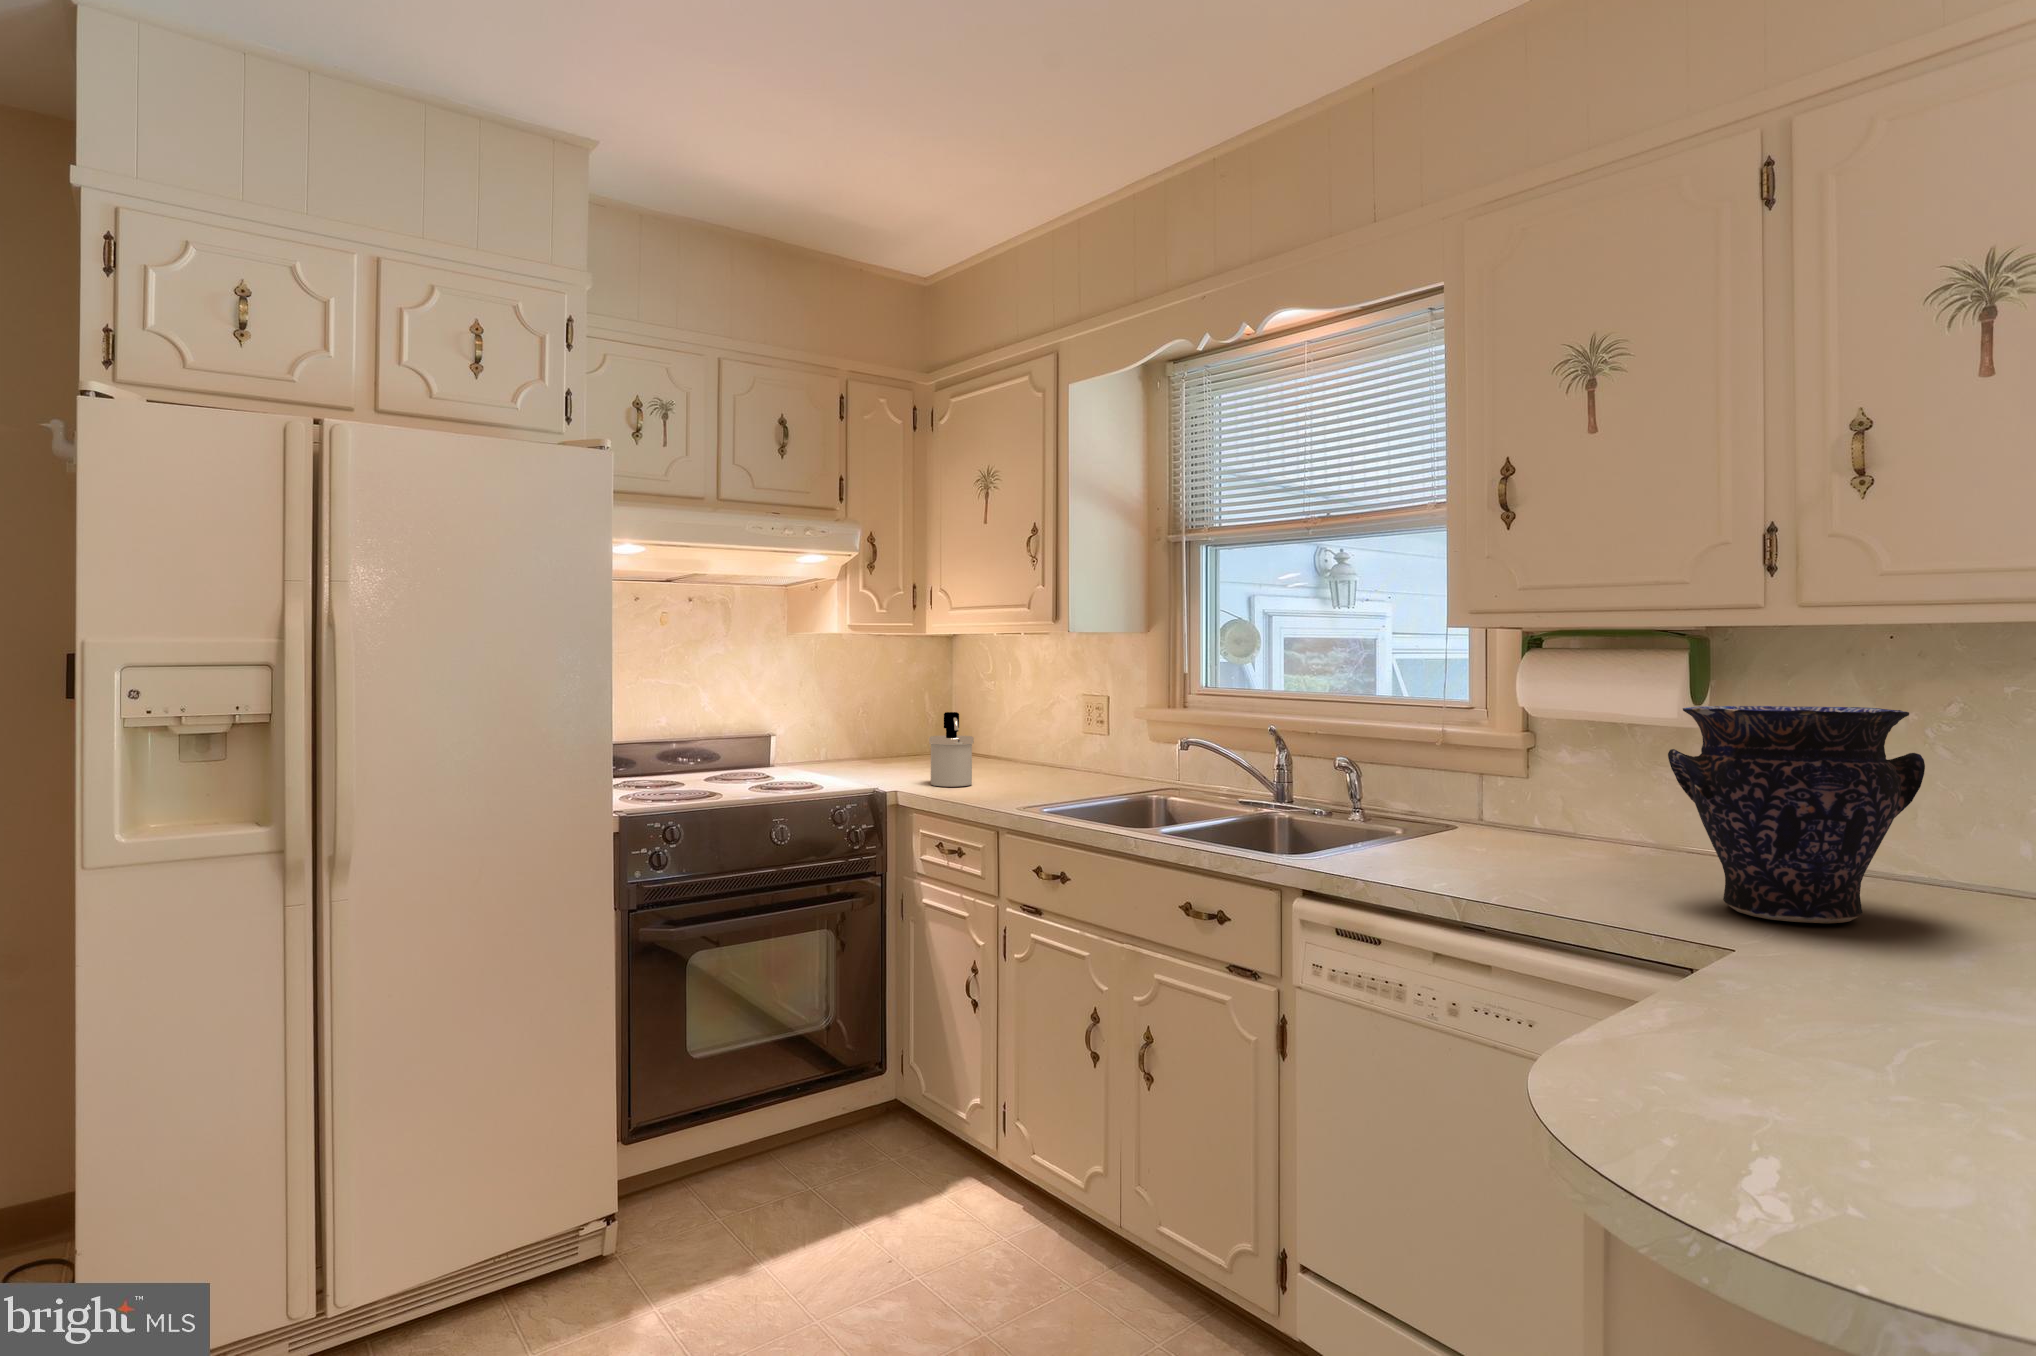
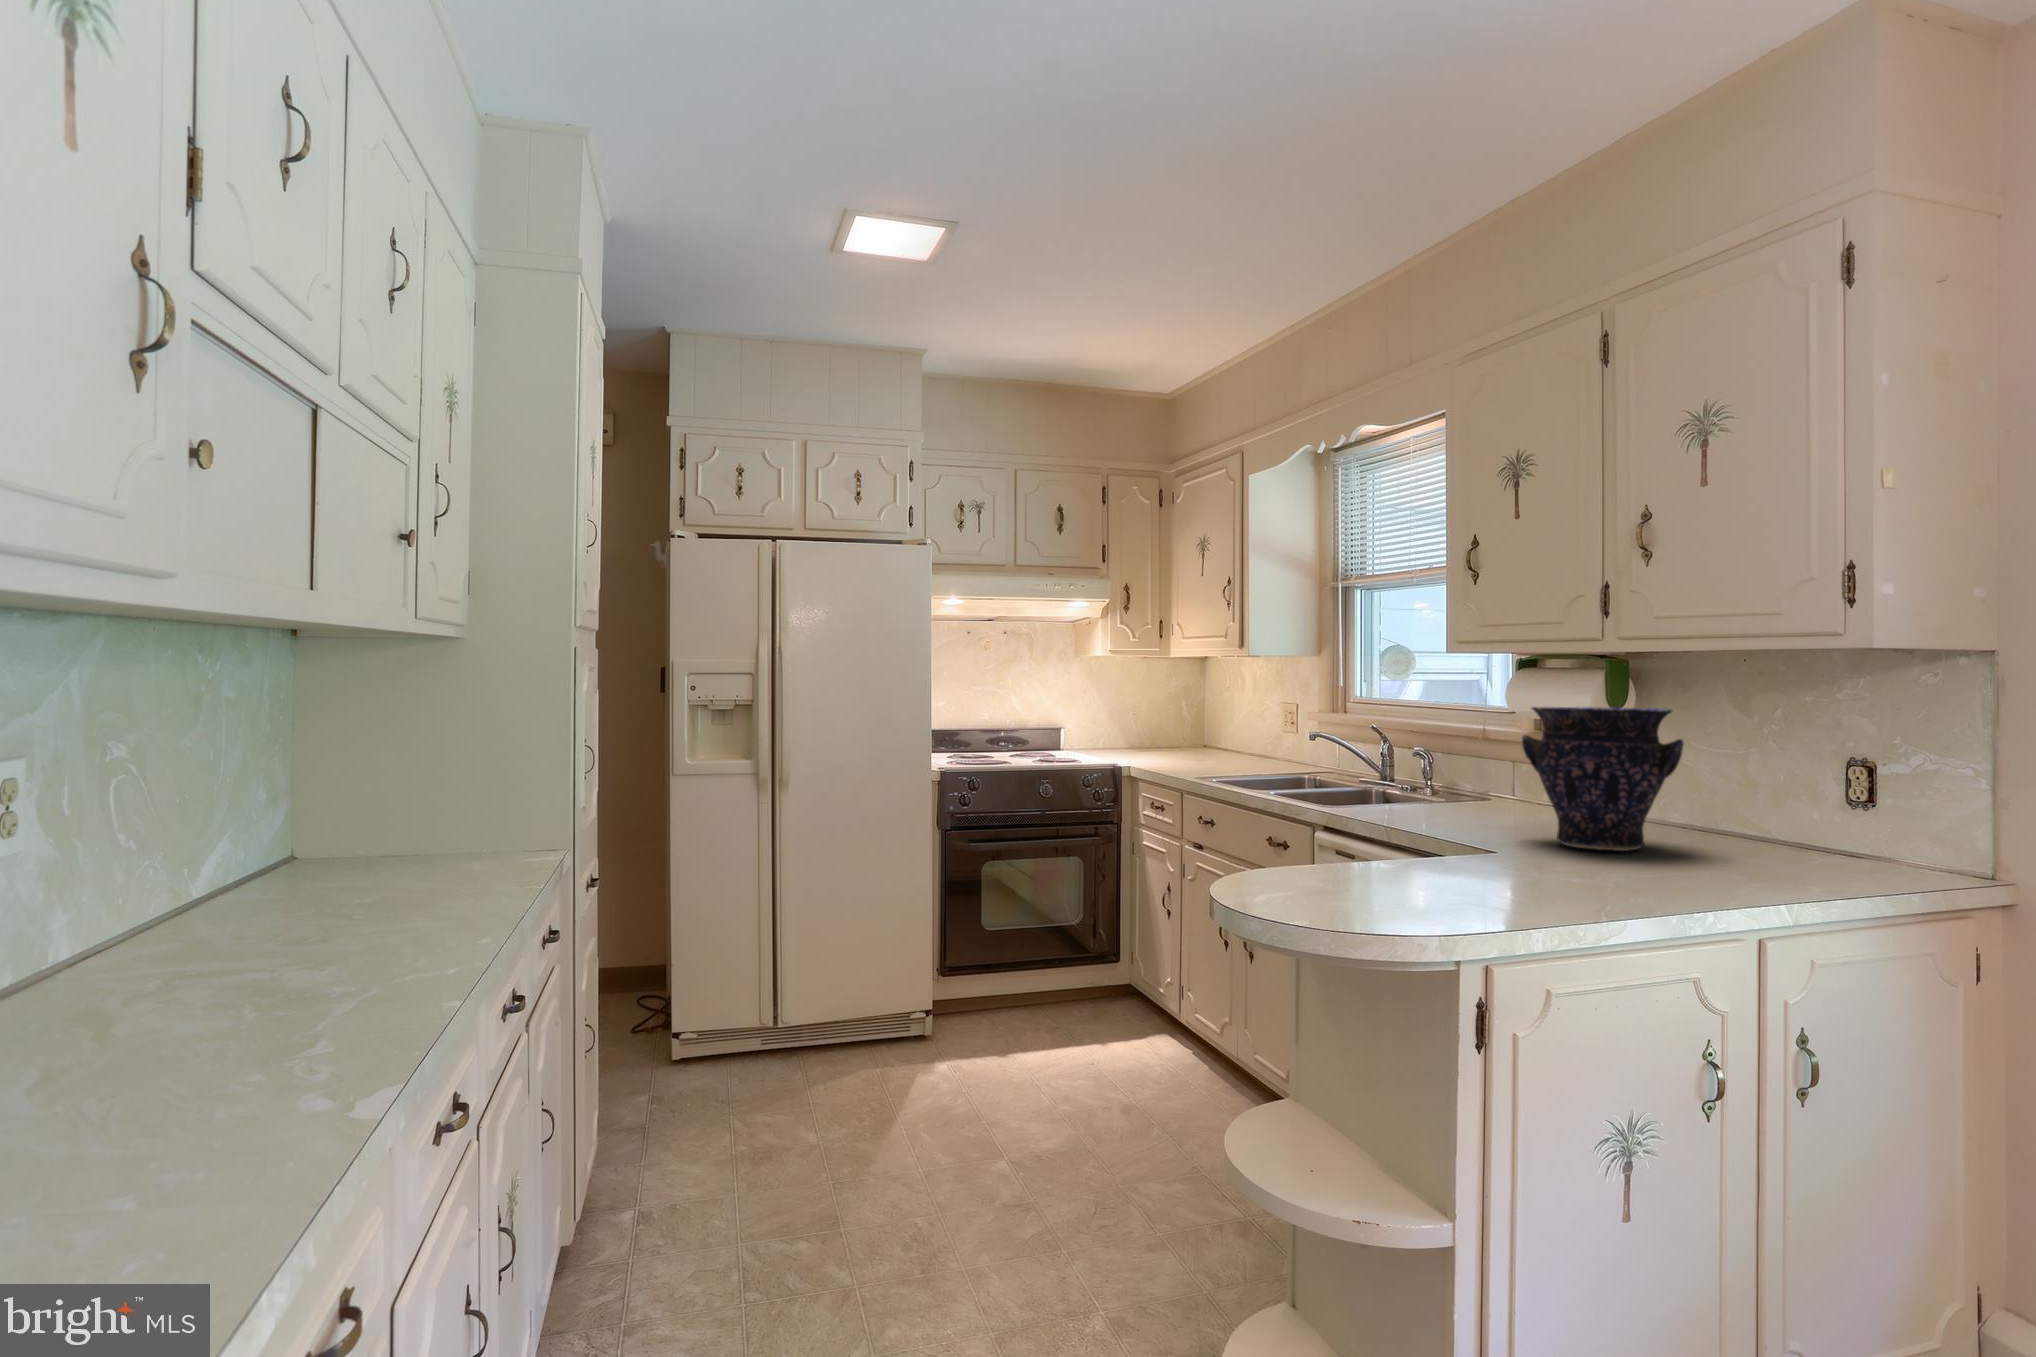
soap dispenser: present [929,712,974,787] -> none [1152,712,1184,764]

